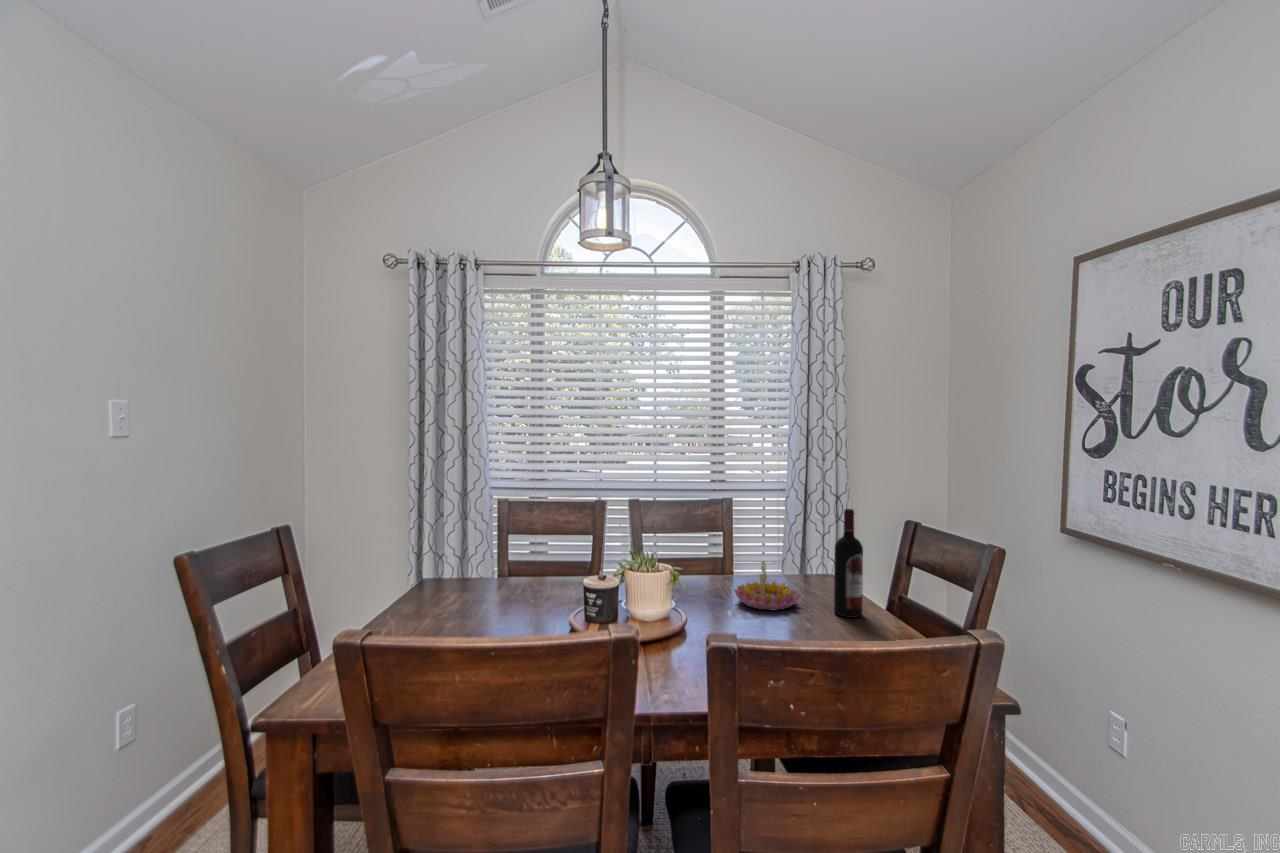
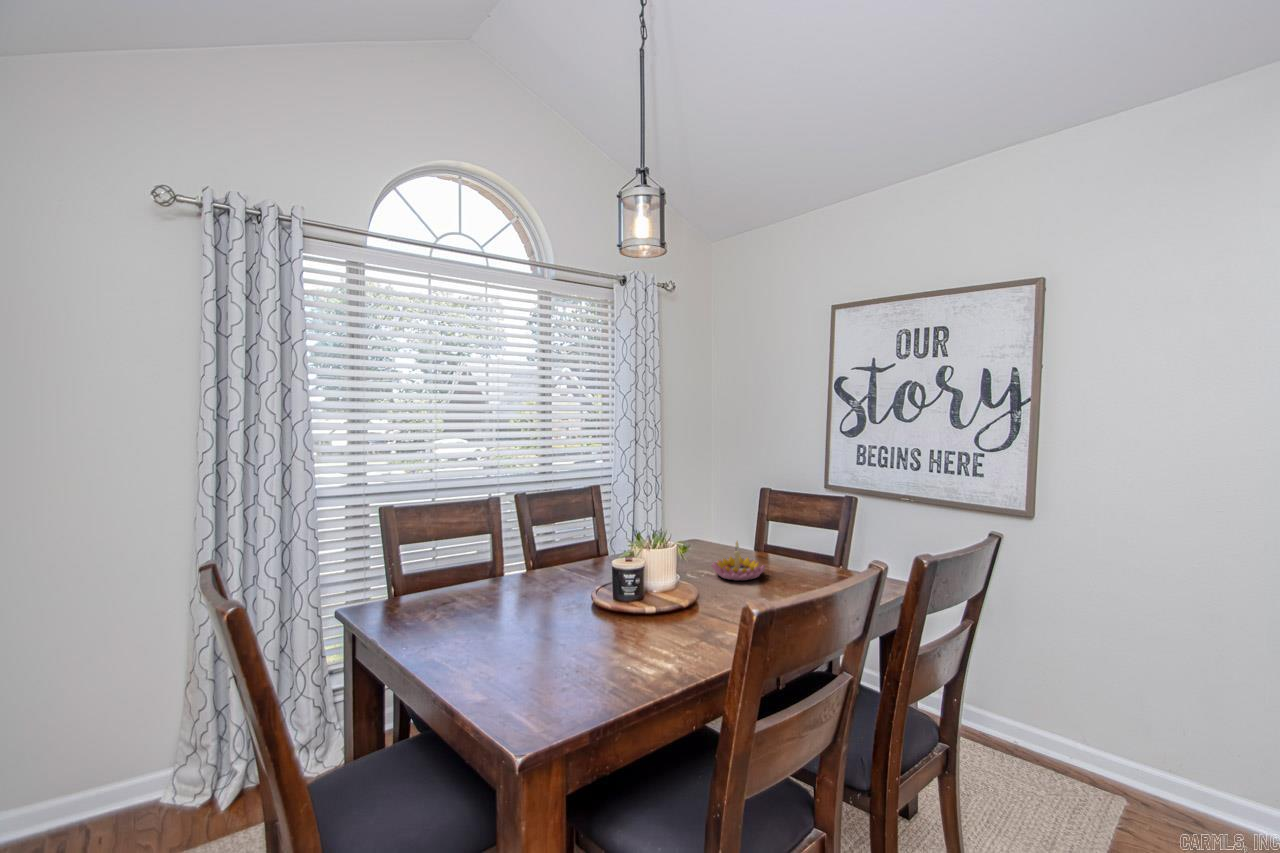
wine bottle: present [834,509,863,618] -> none [785,488,806,571]

